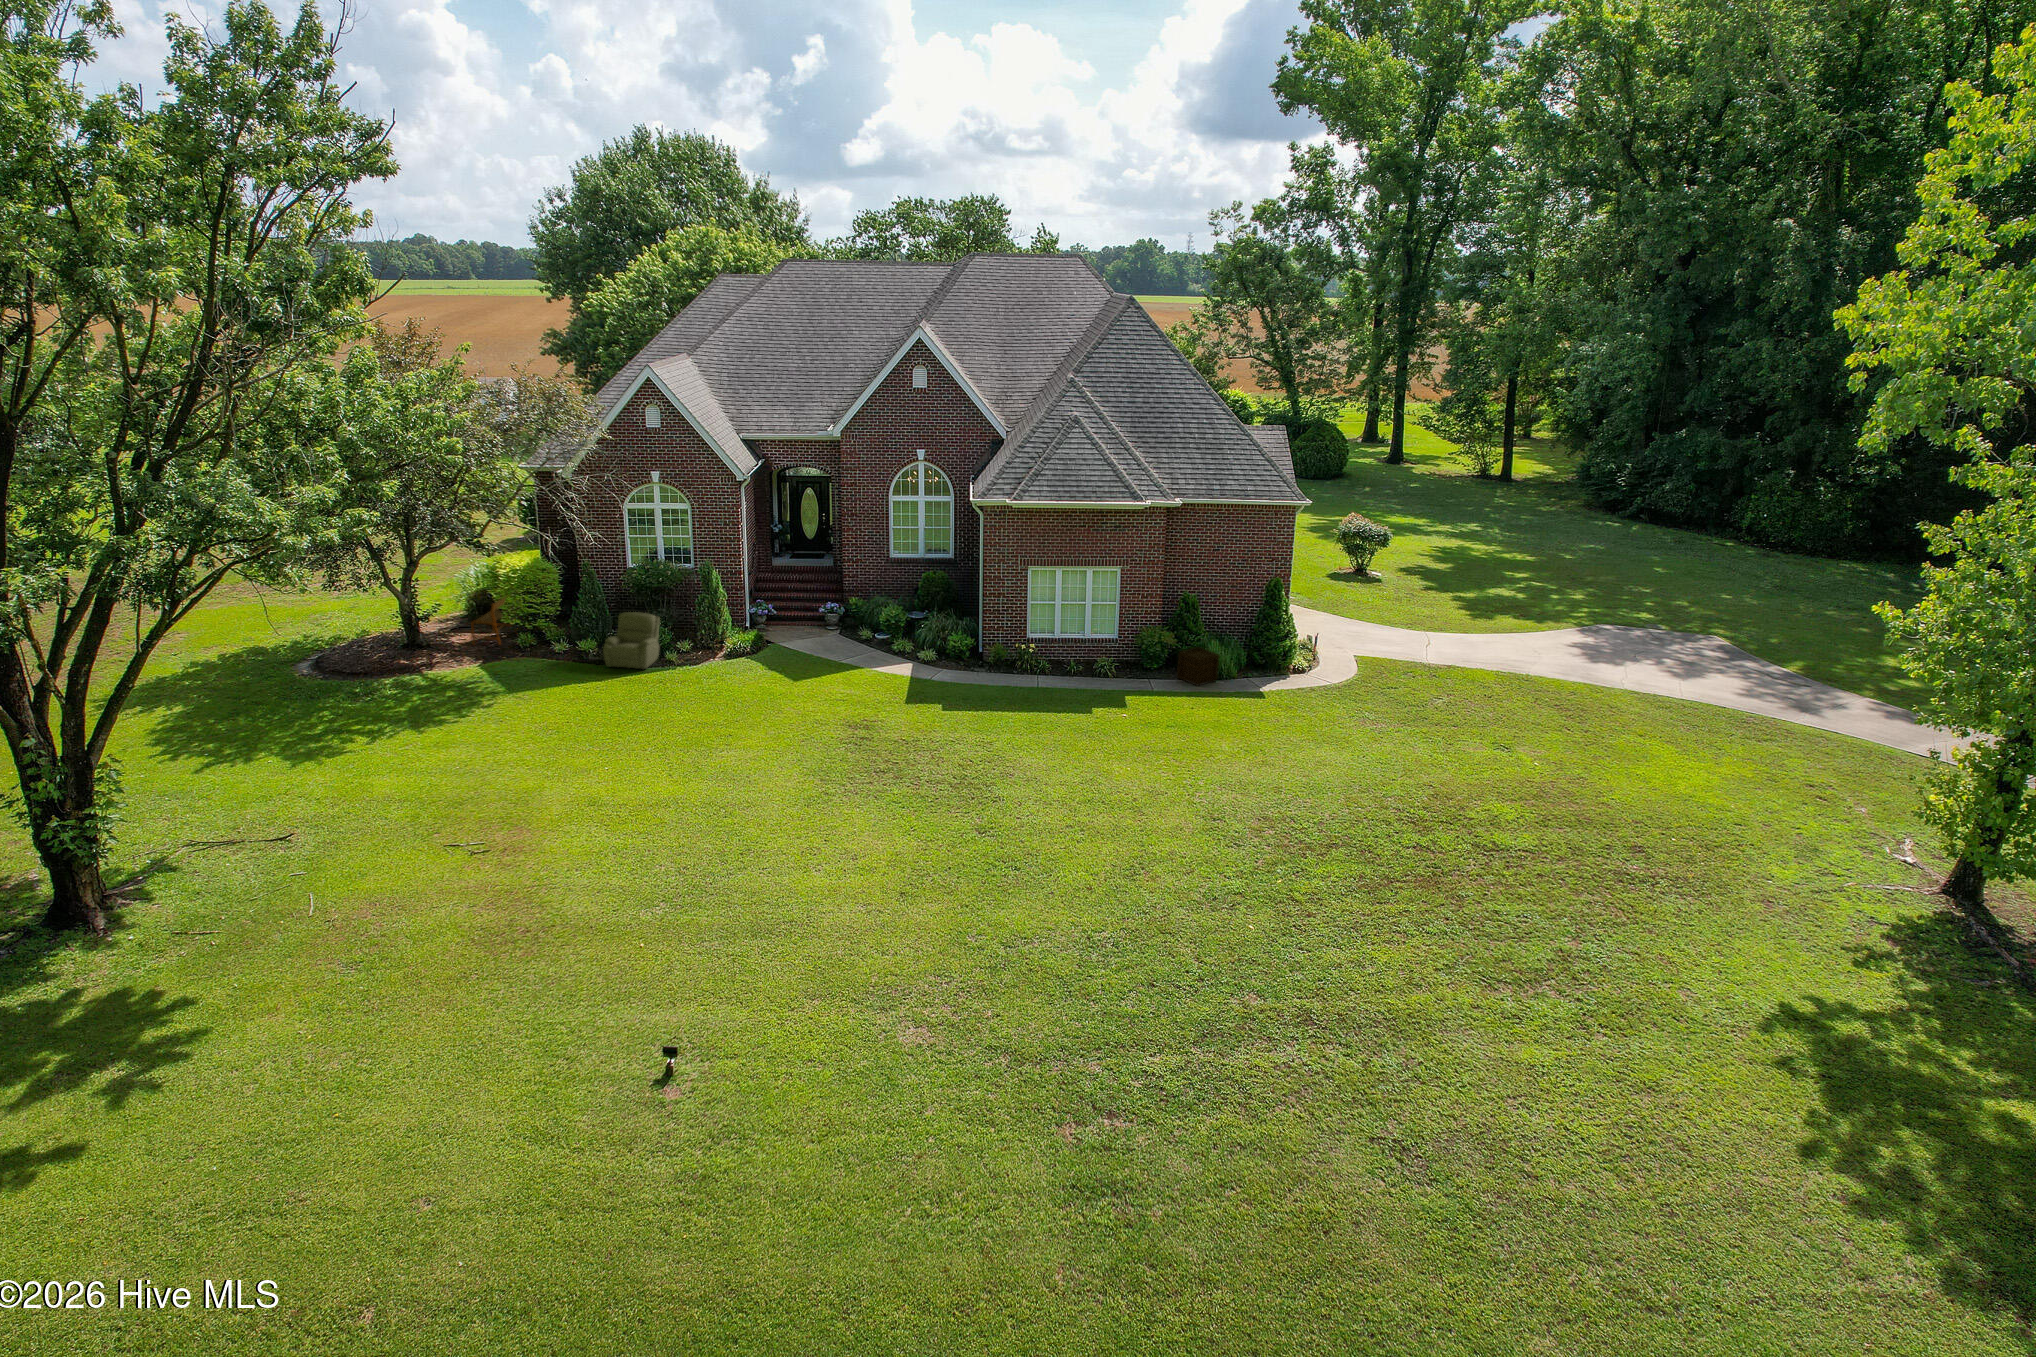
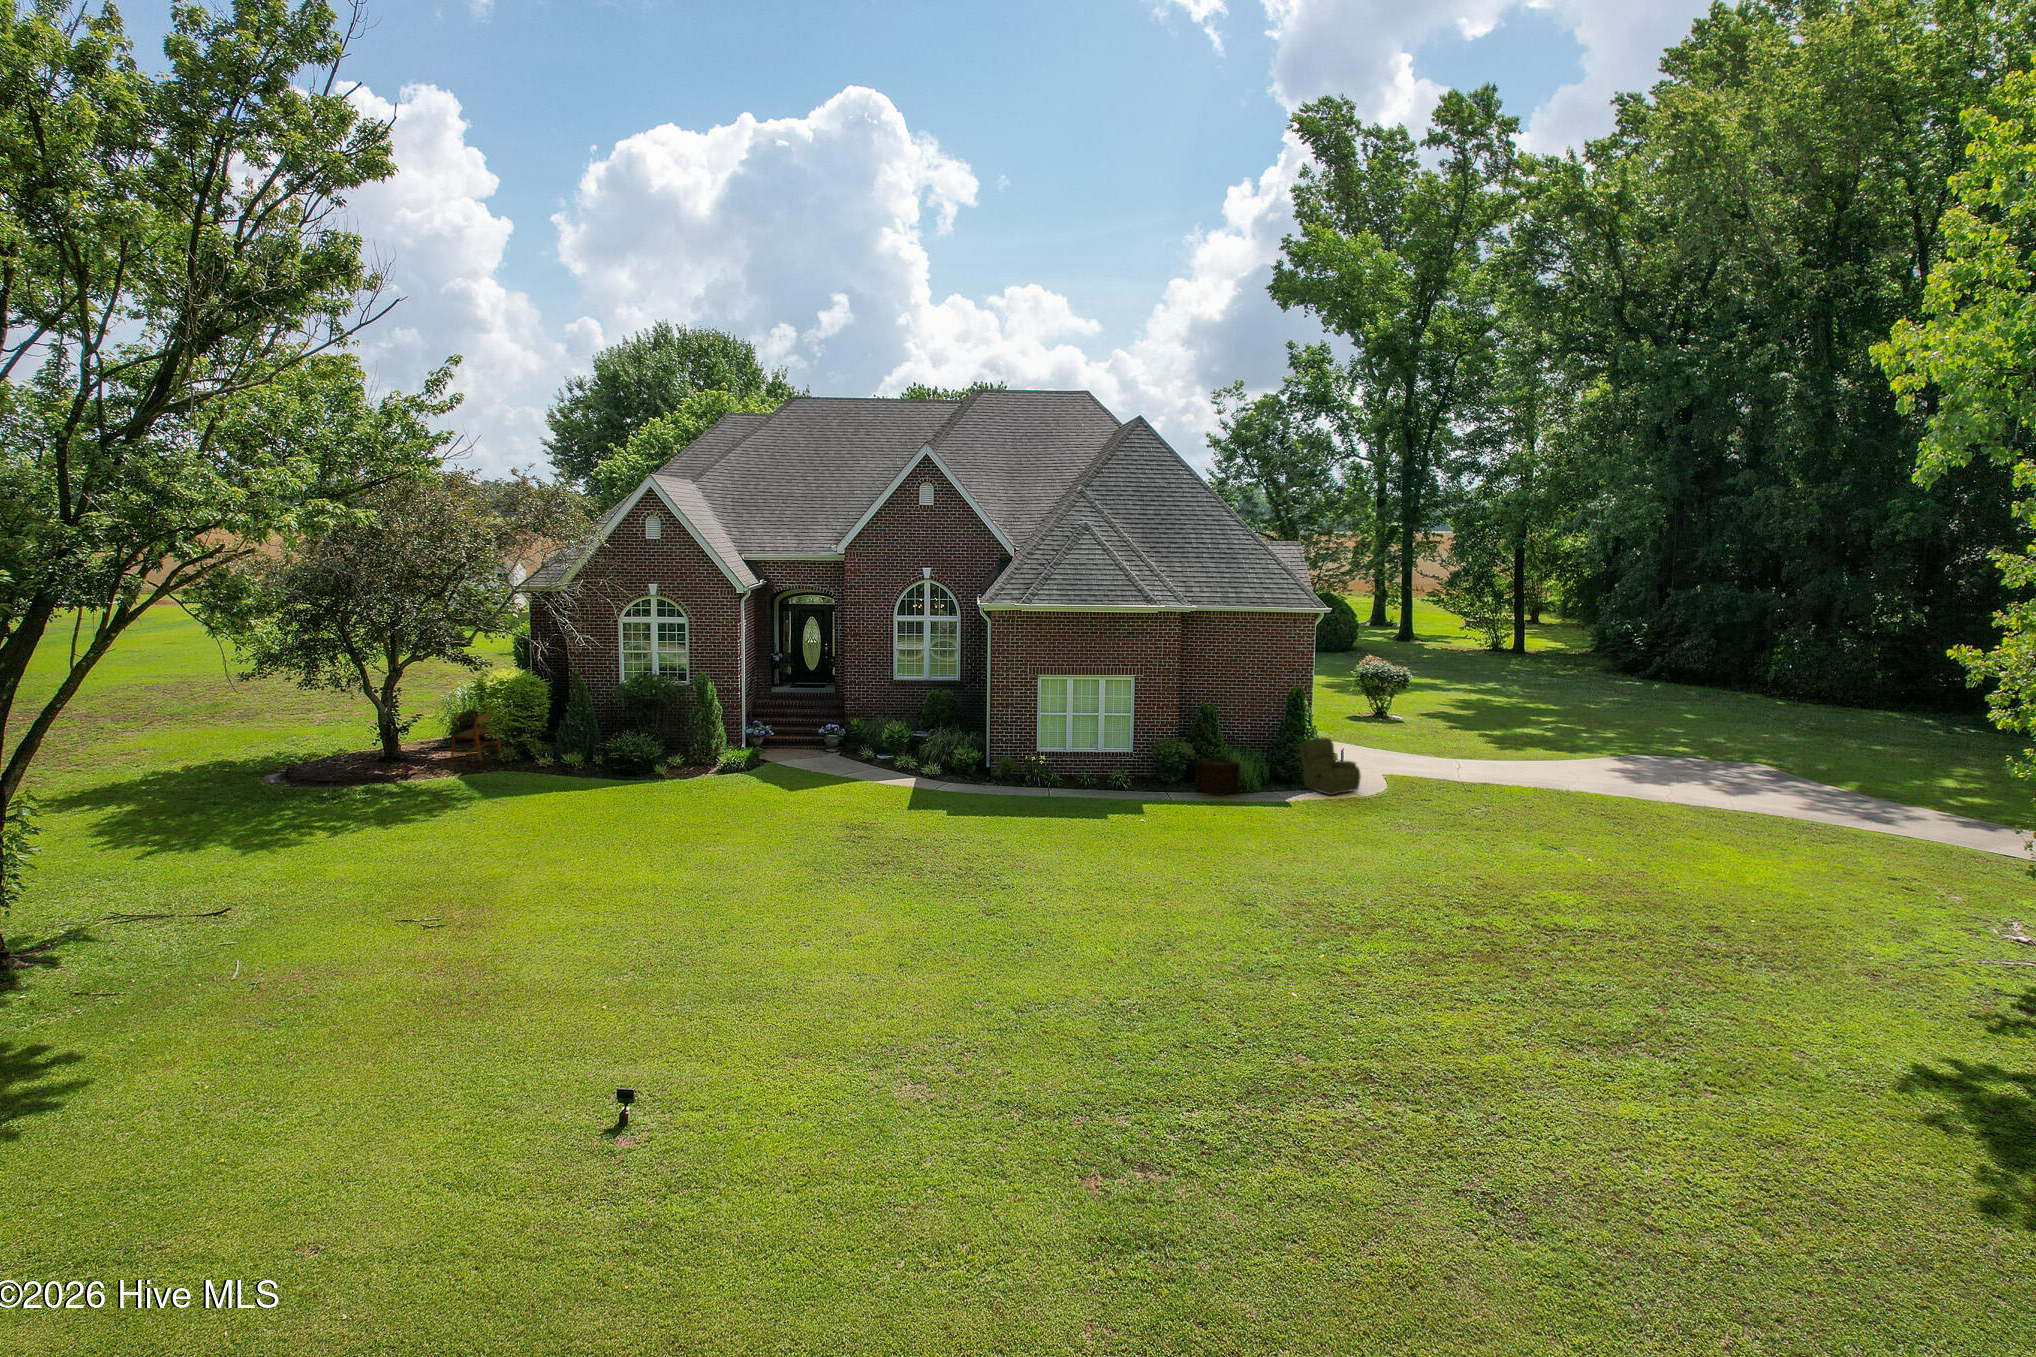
chair: present [603,612,660,669] -> present [1299,738,1361,795]

